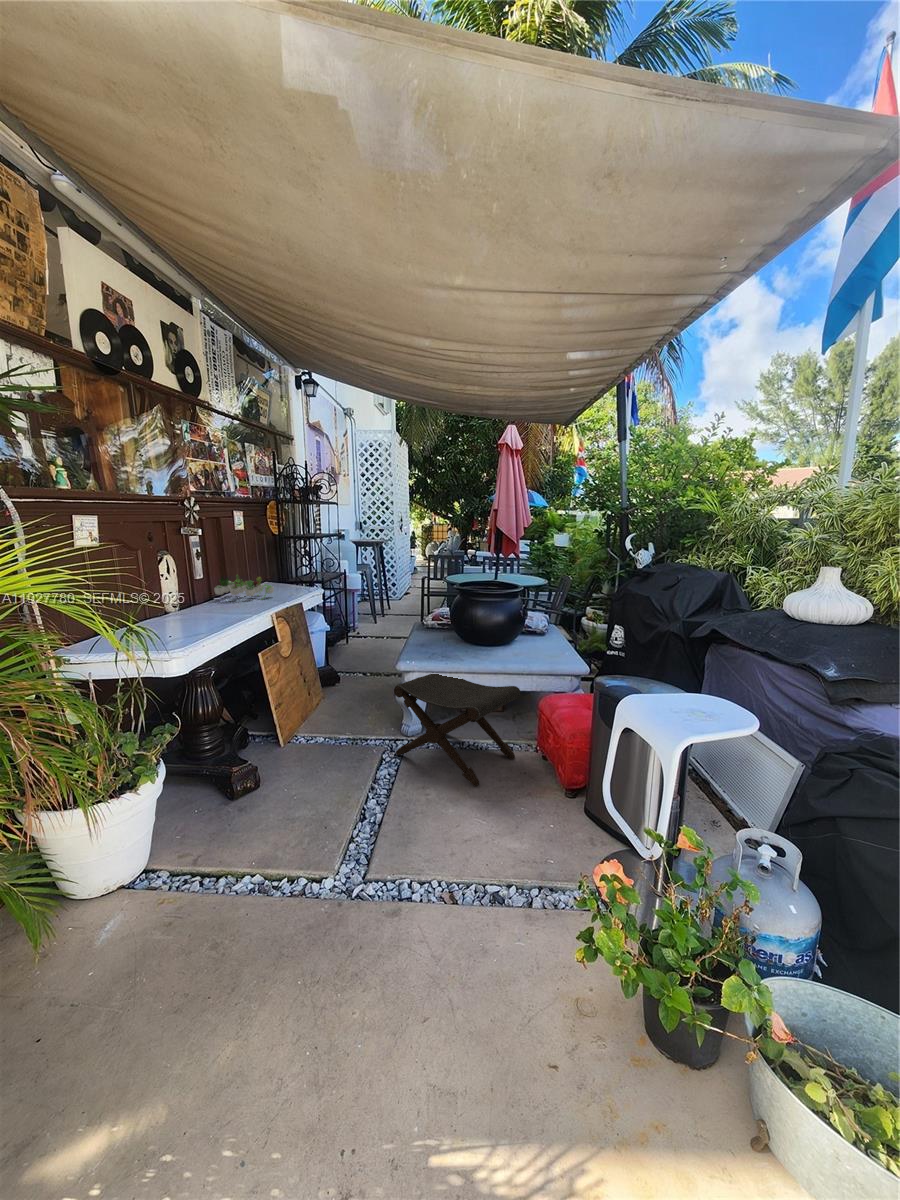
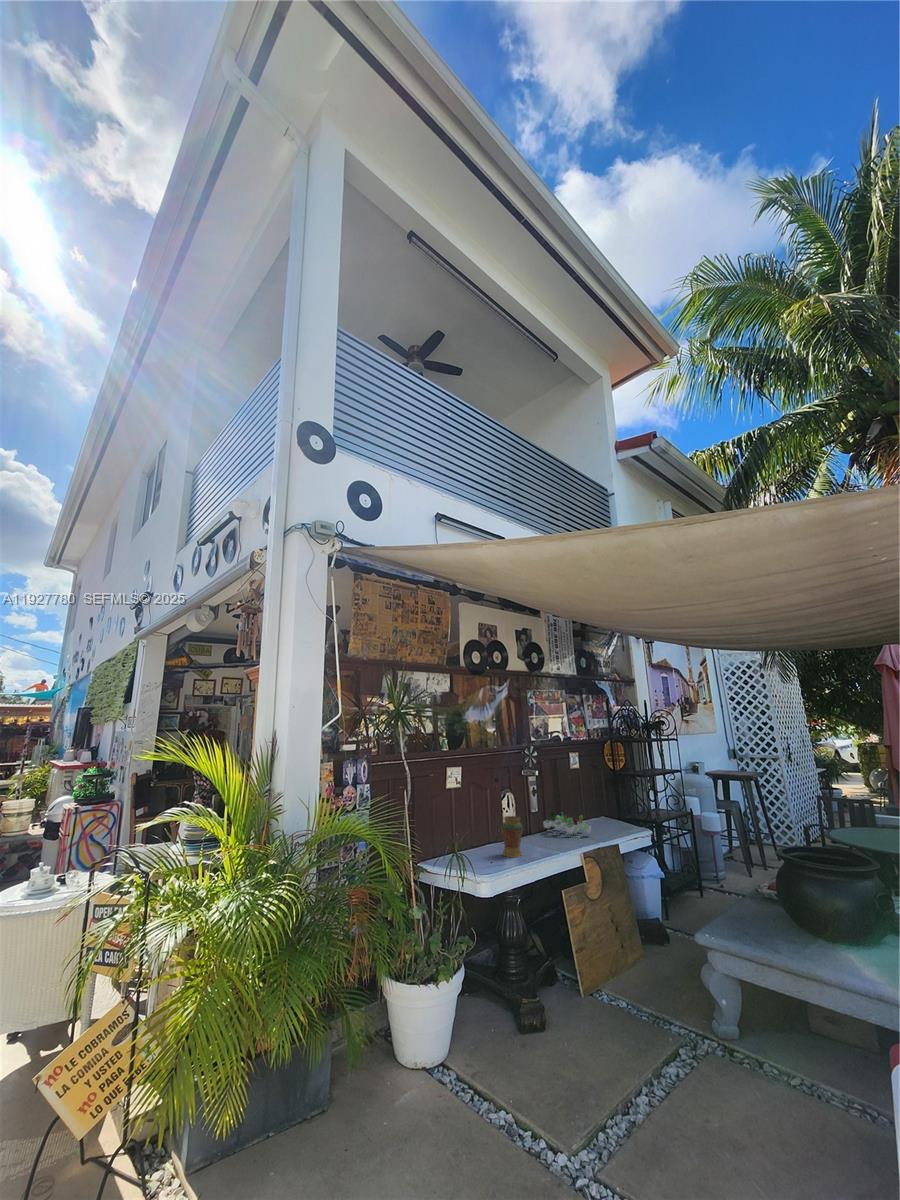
decorative vase: none [180,577,212,626] -> present [501,816,523,857]
footstool: present [394,674,520,786] -> none [685,961,868,1147]

